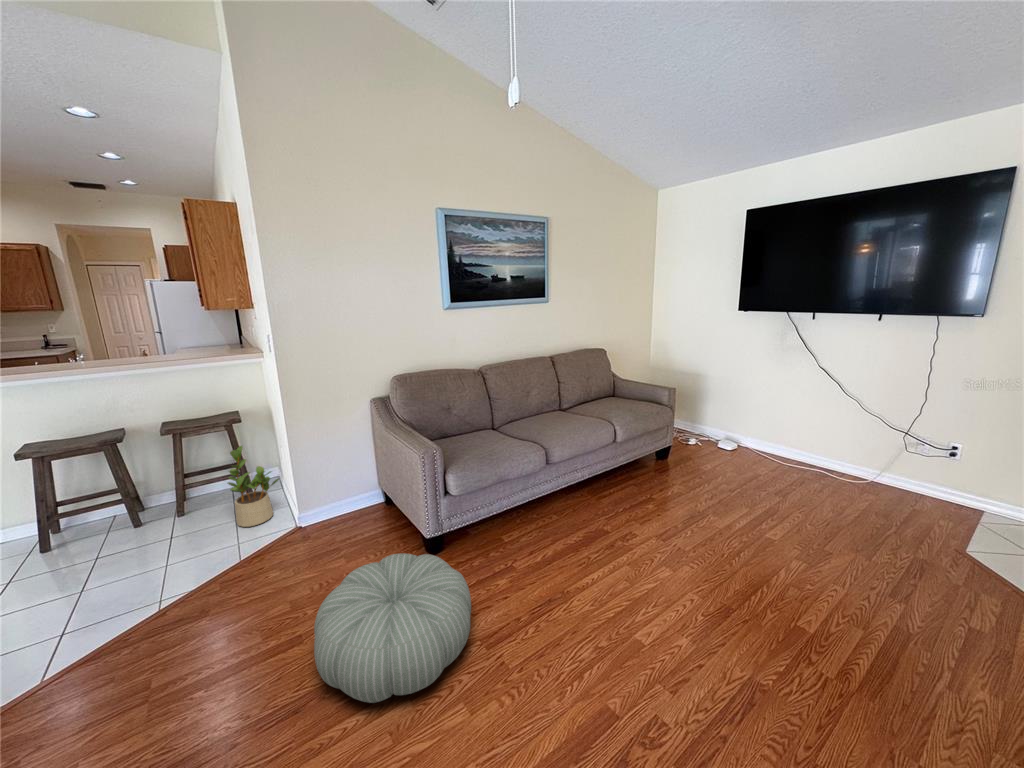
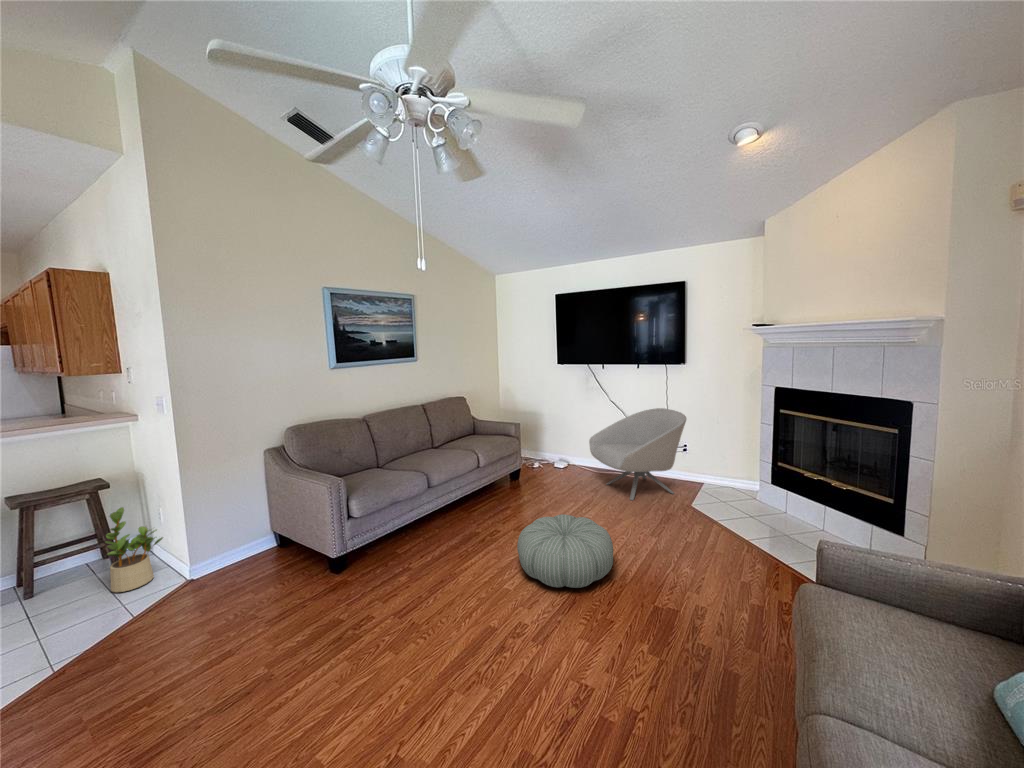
armchair: none [780,386,982,524] -> present [589,408,686,500]
pouf: present [314,553,471,703] -> present [517,514,613,588]

